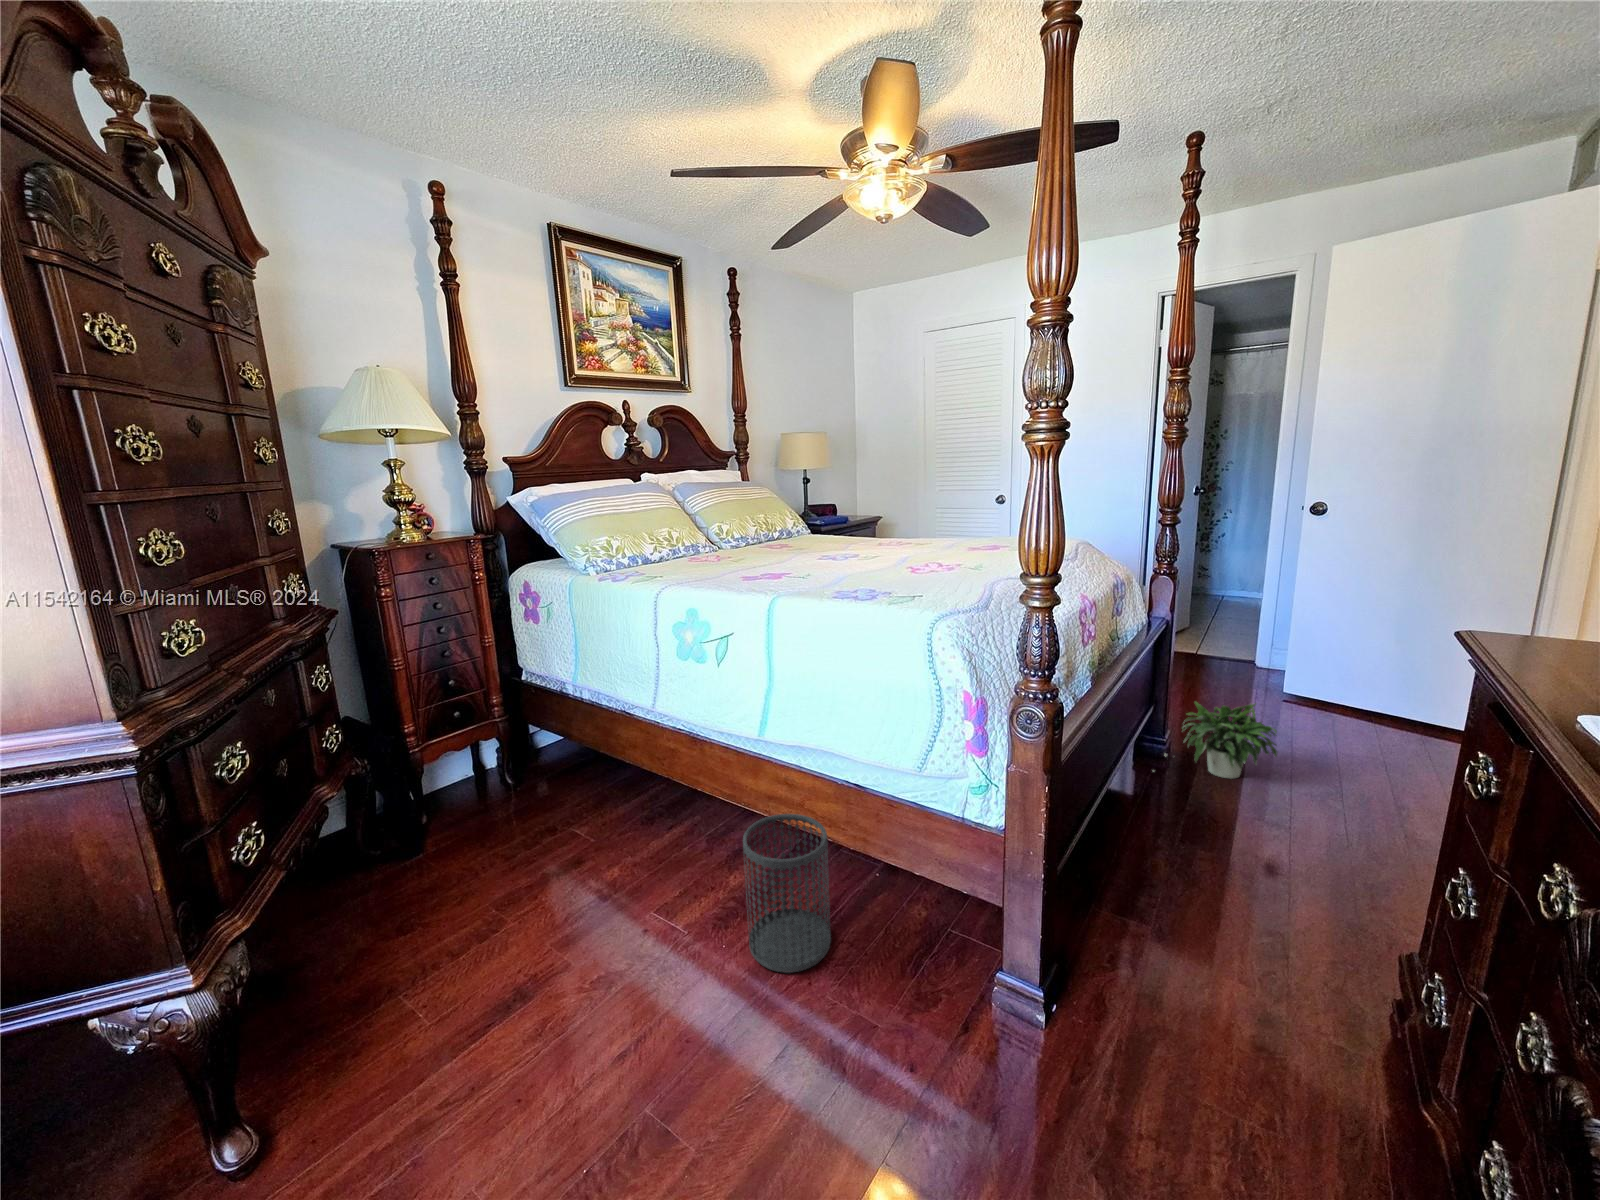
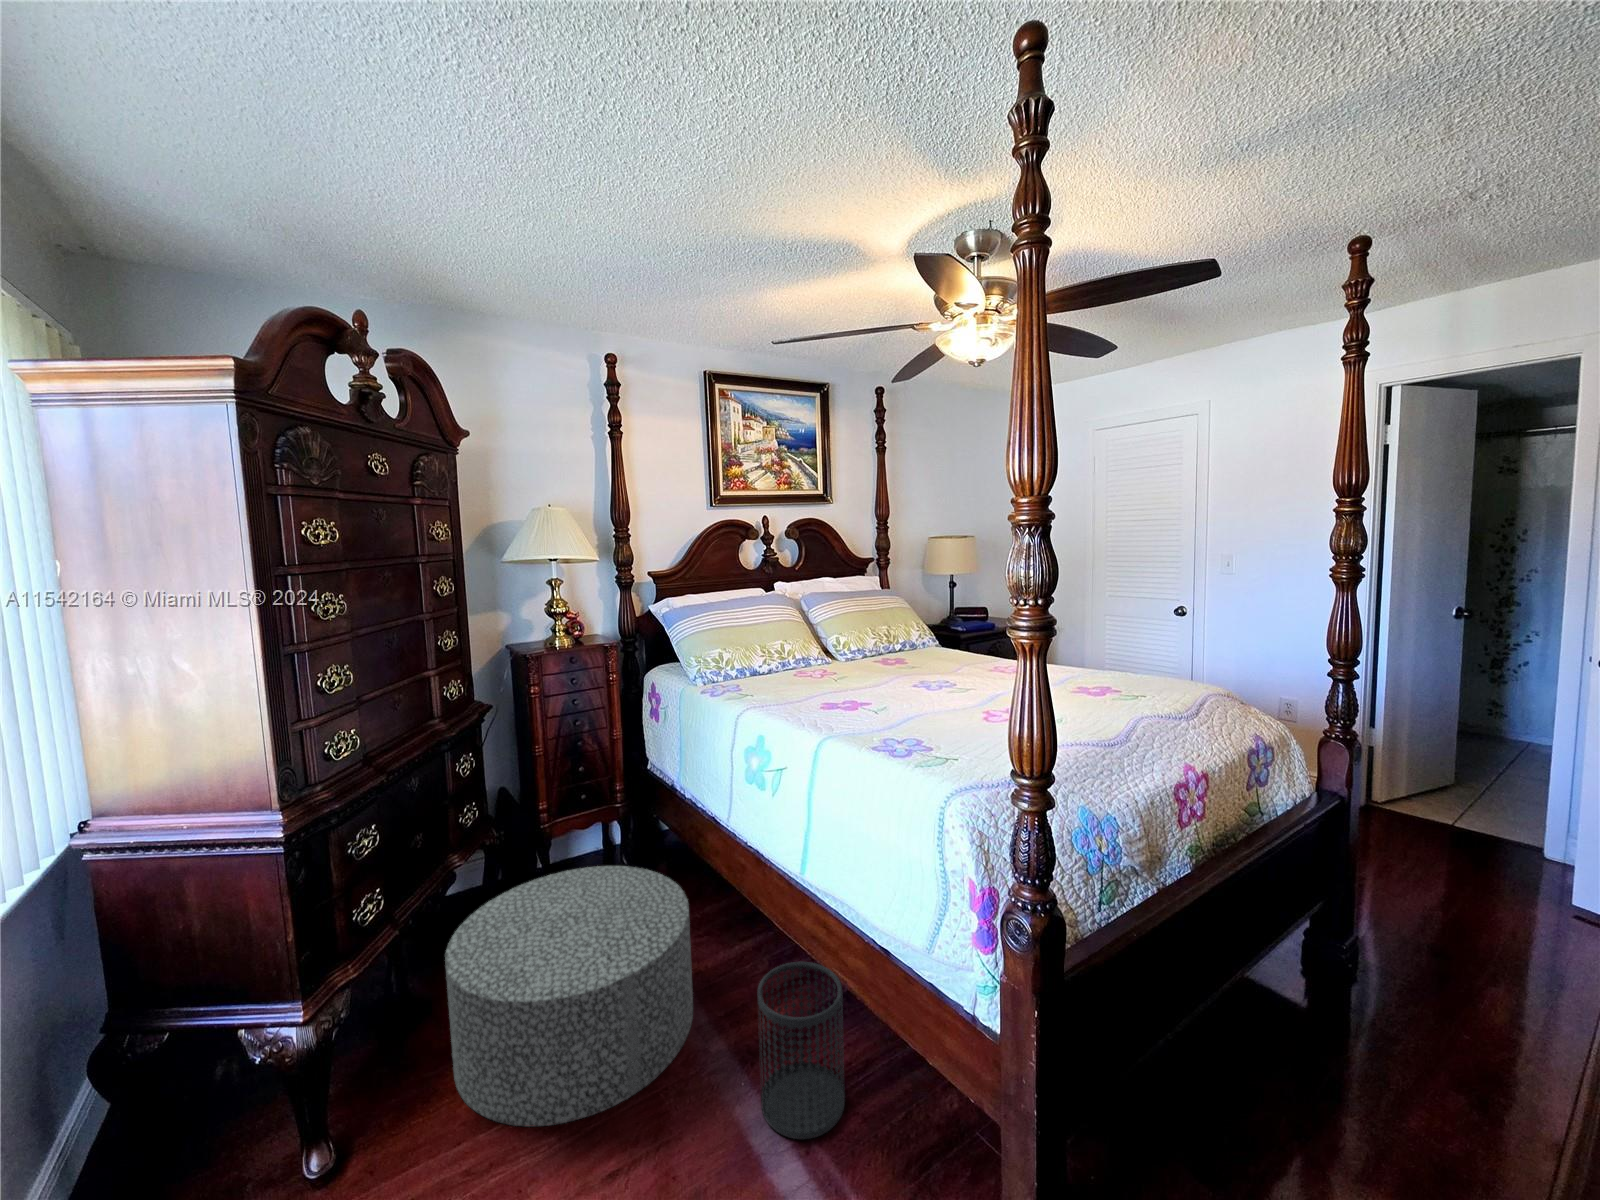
potted plant: present [1164,702,1277,779] -> none [1318,907,1515,1026]
ottoman: none [354,768,650,1045] -> present [445,866,693,1127]

